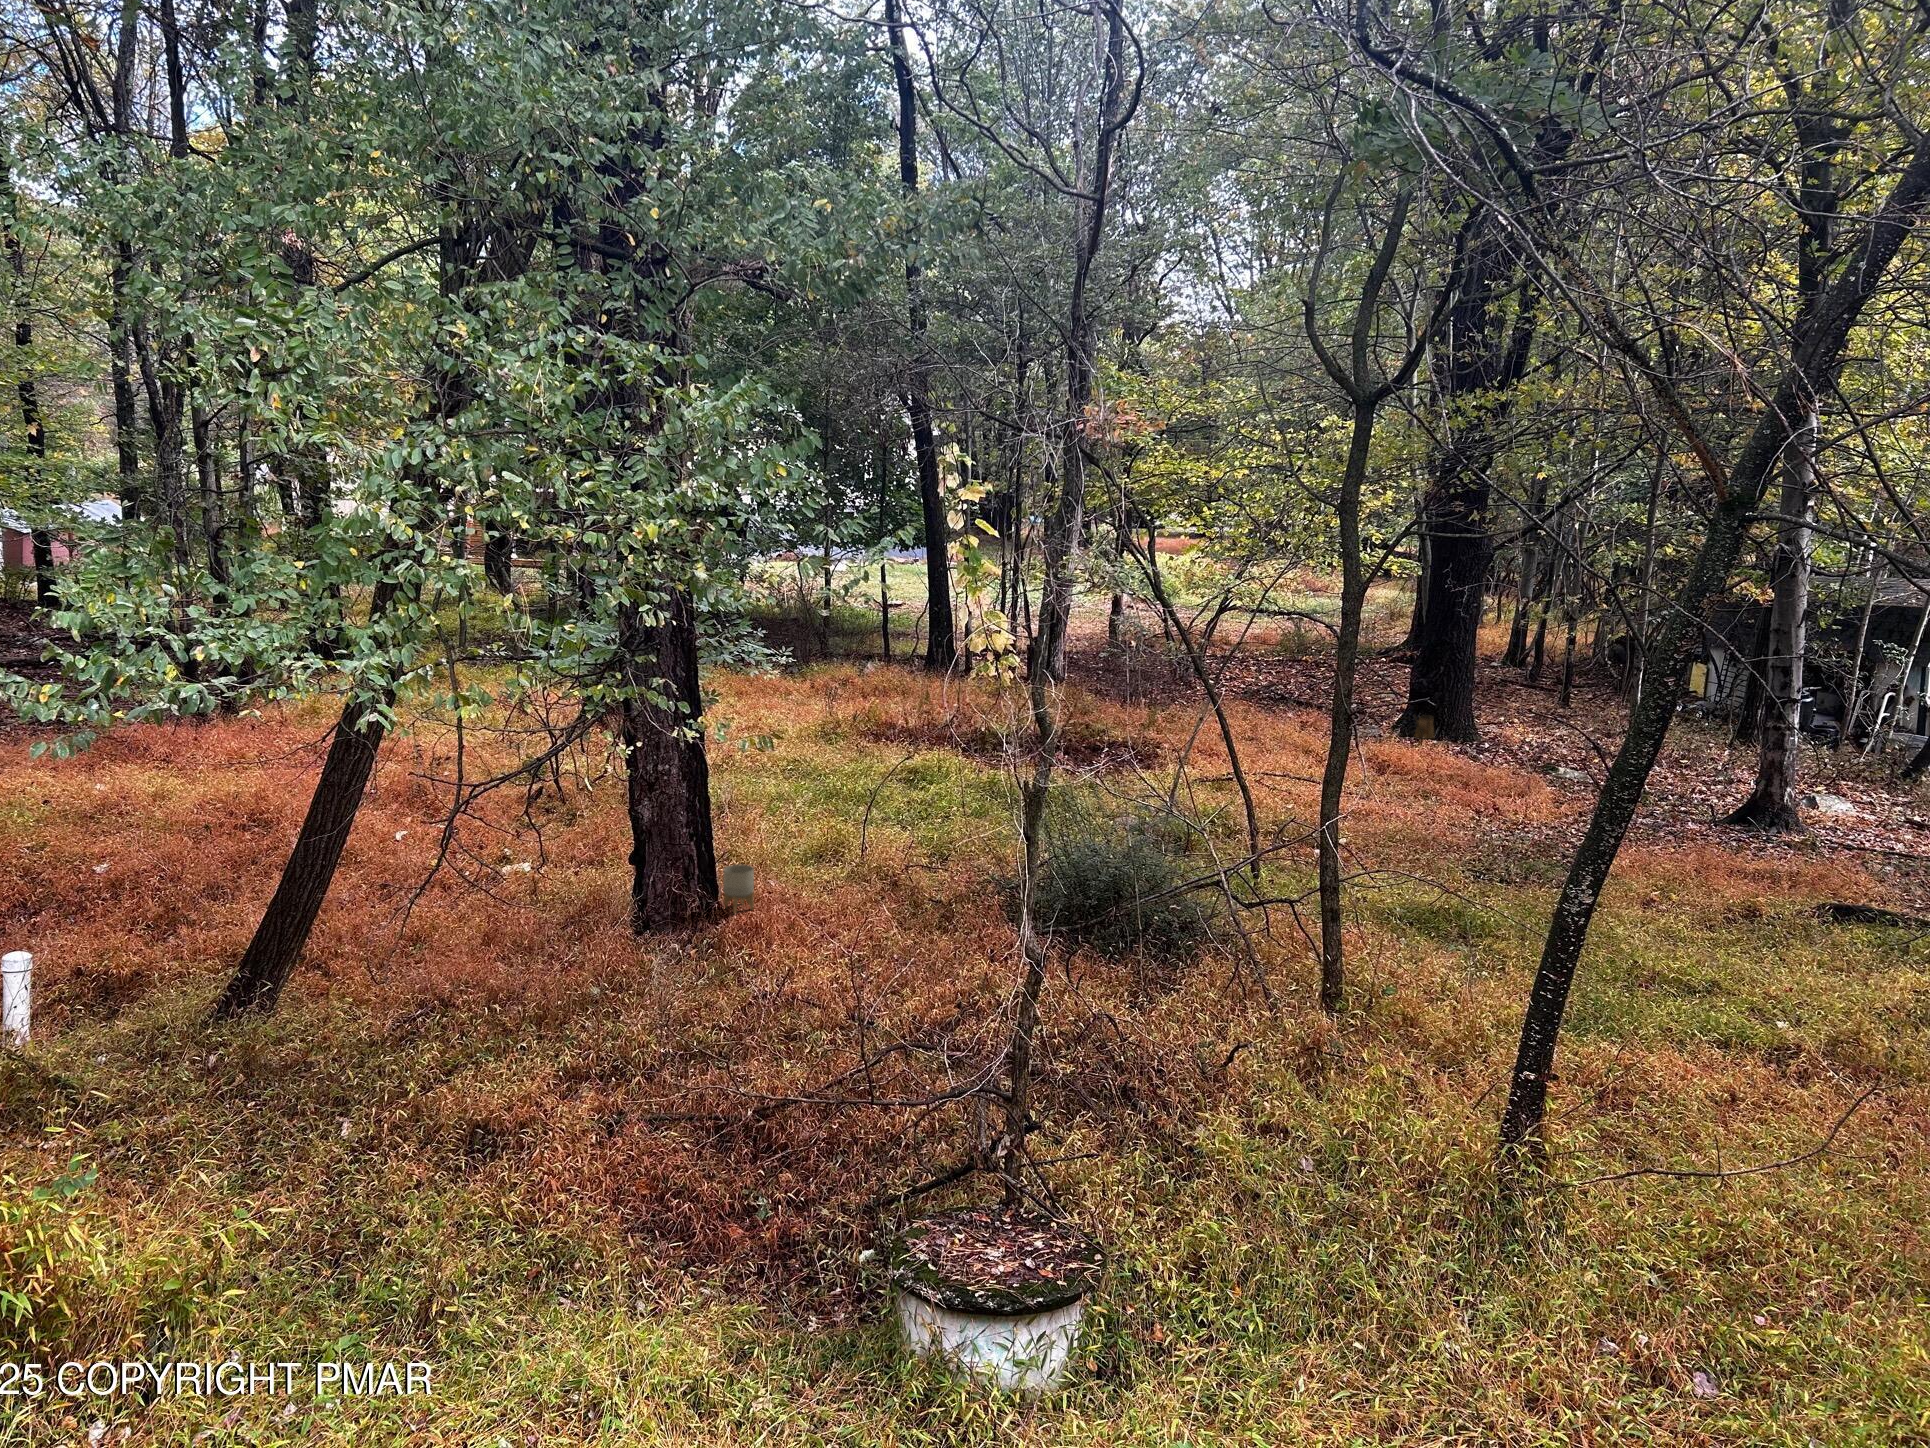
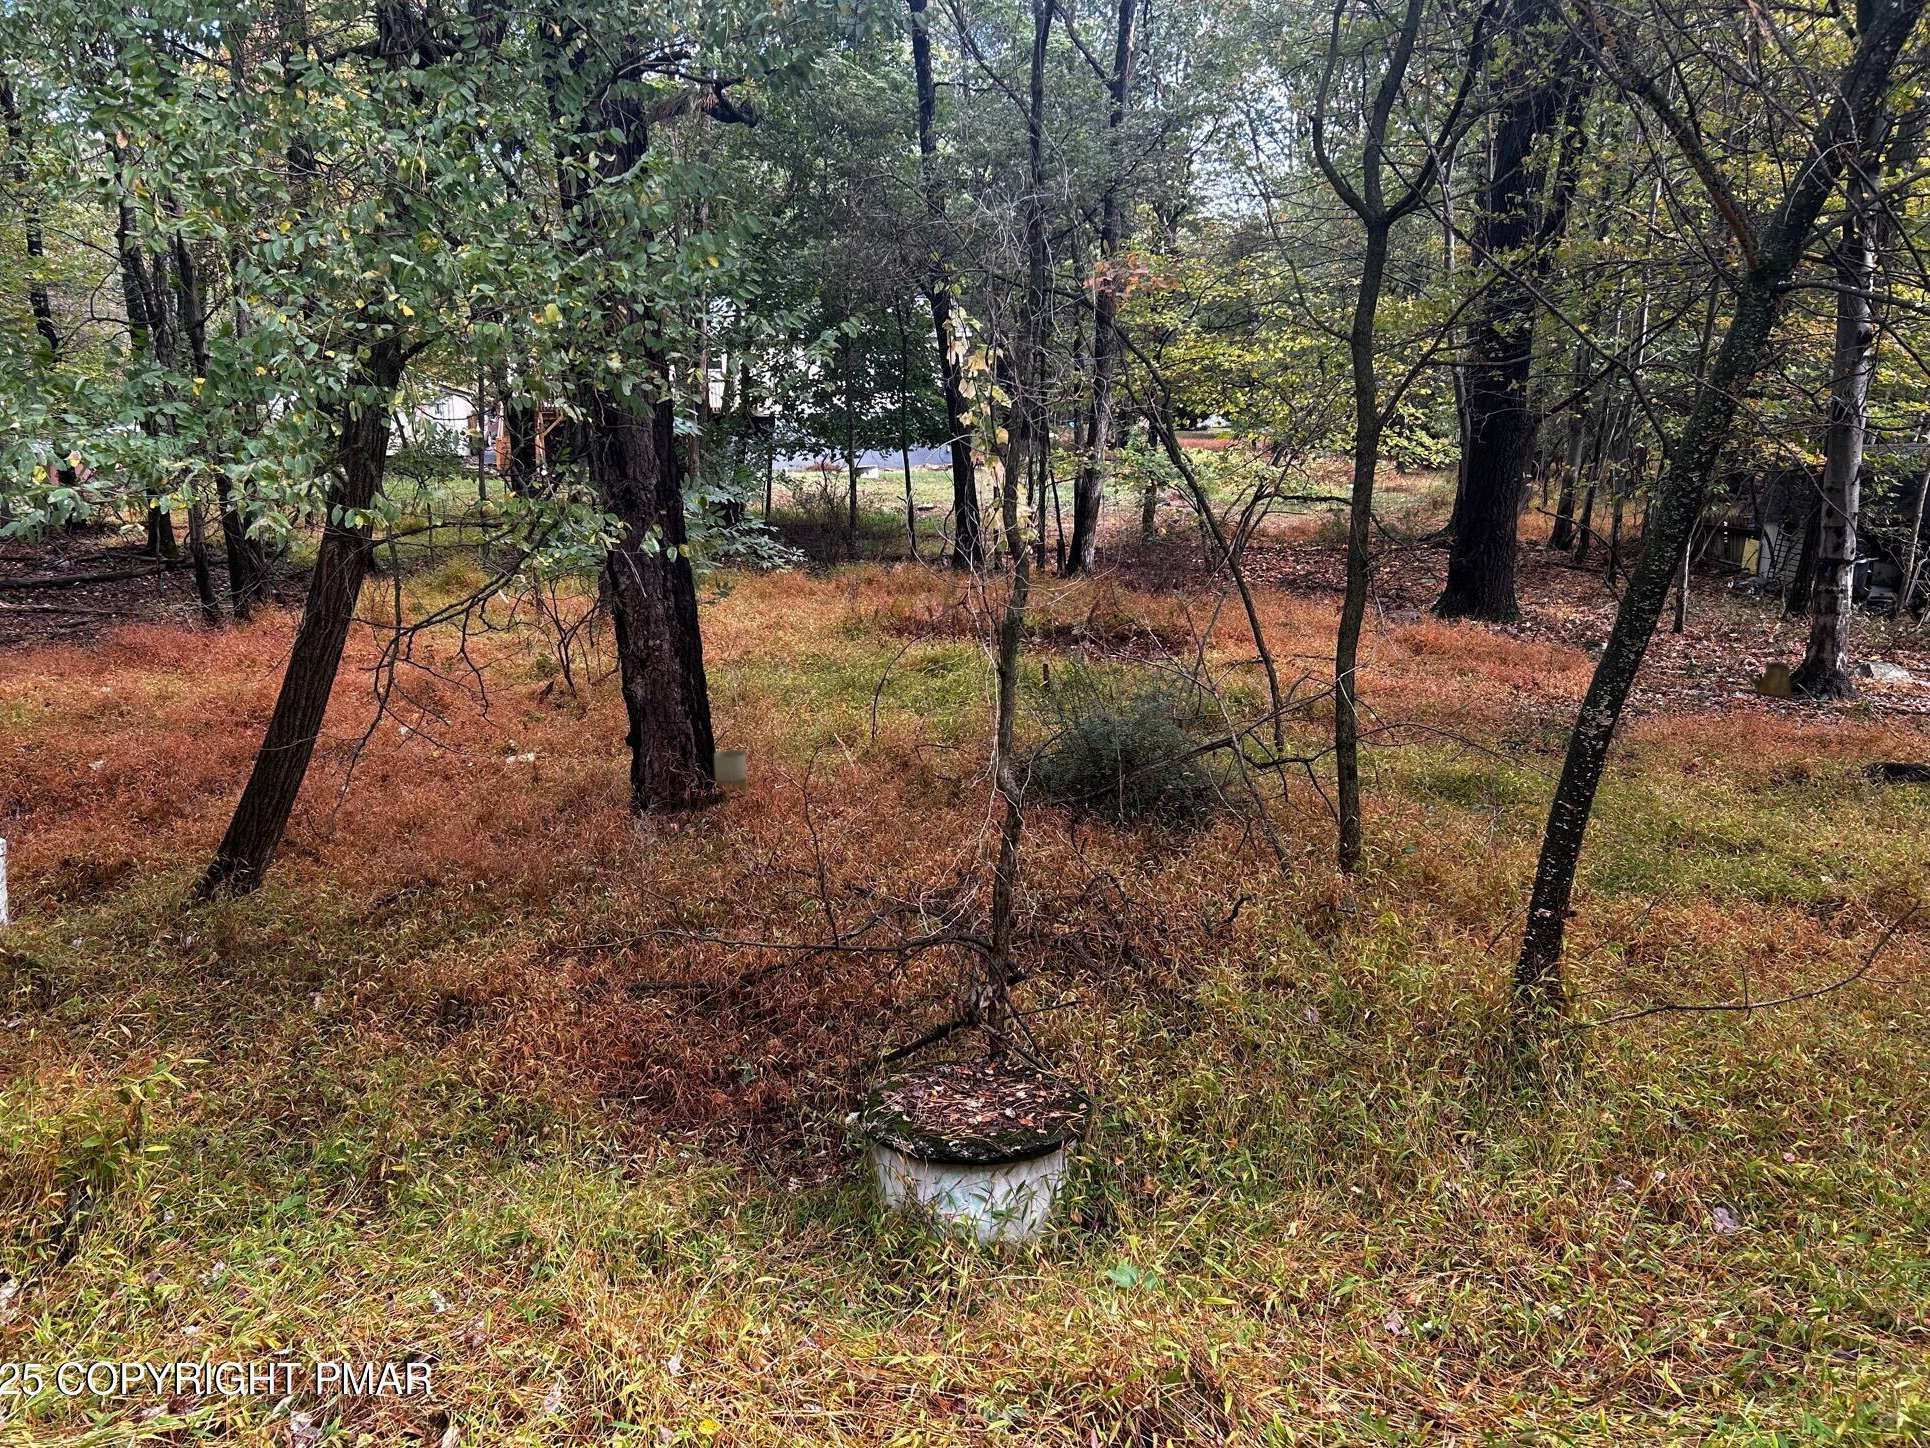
watering can: present [1414,715,1435,739] -> present [1732,656,1803,696]

